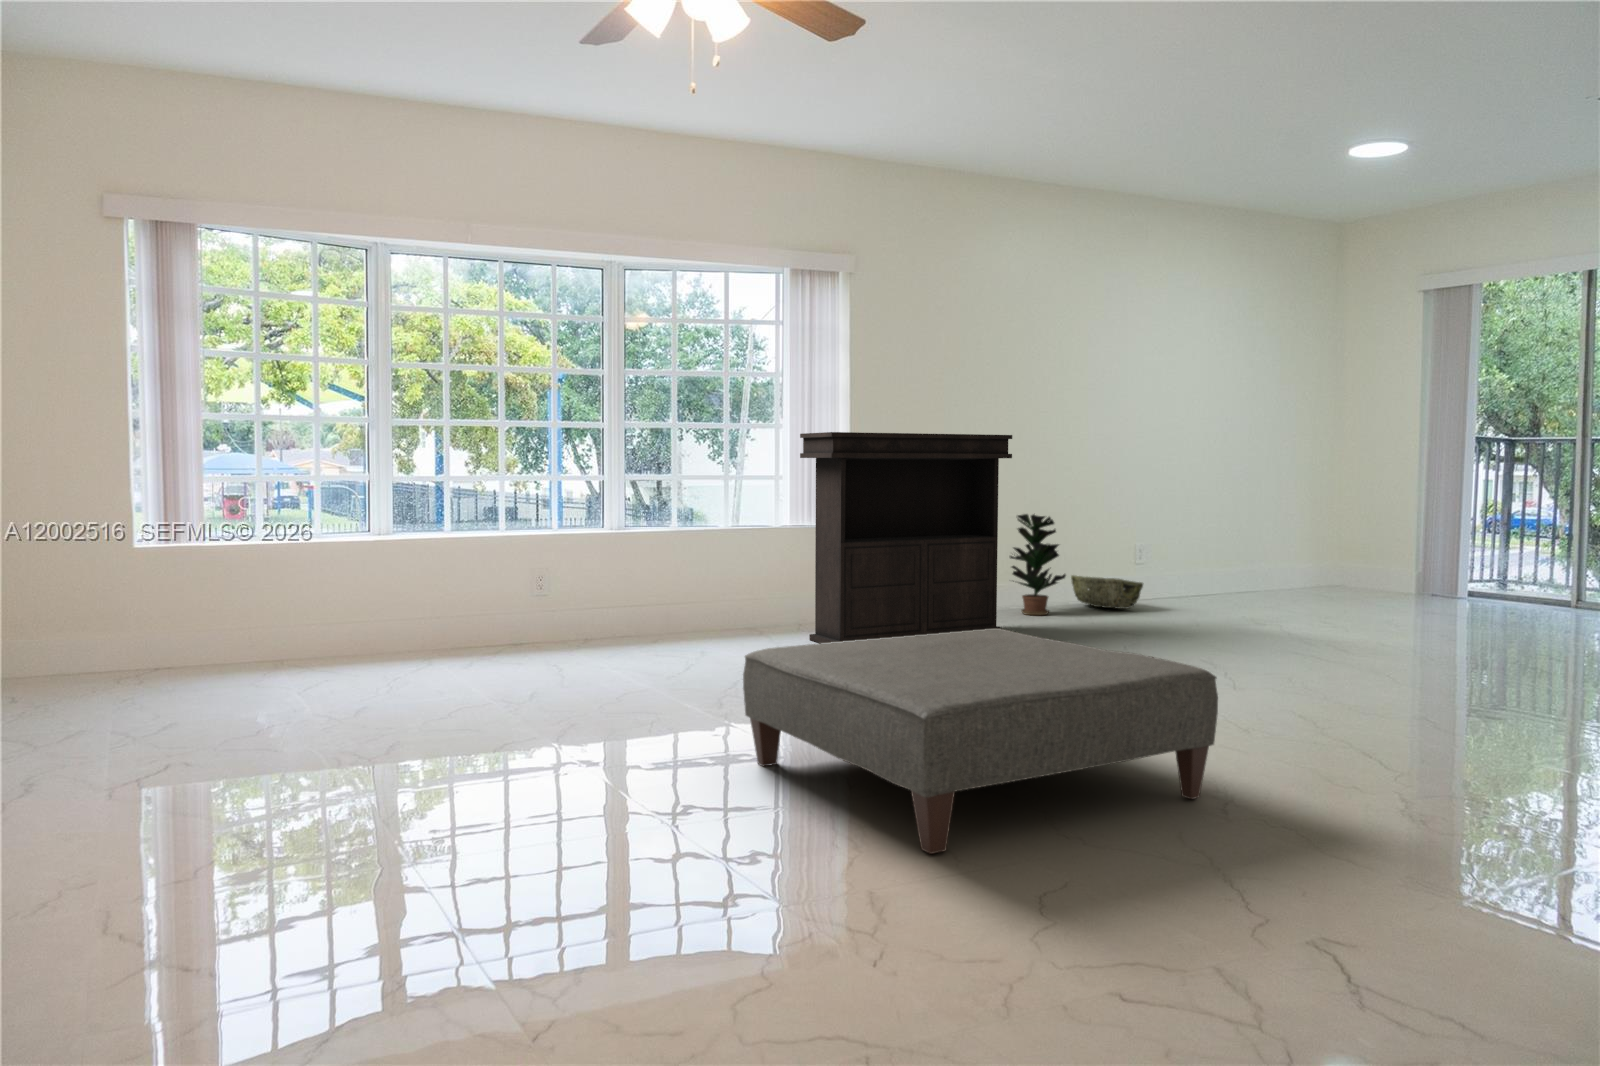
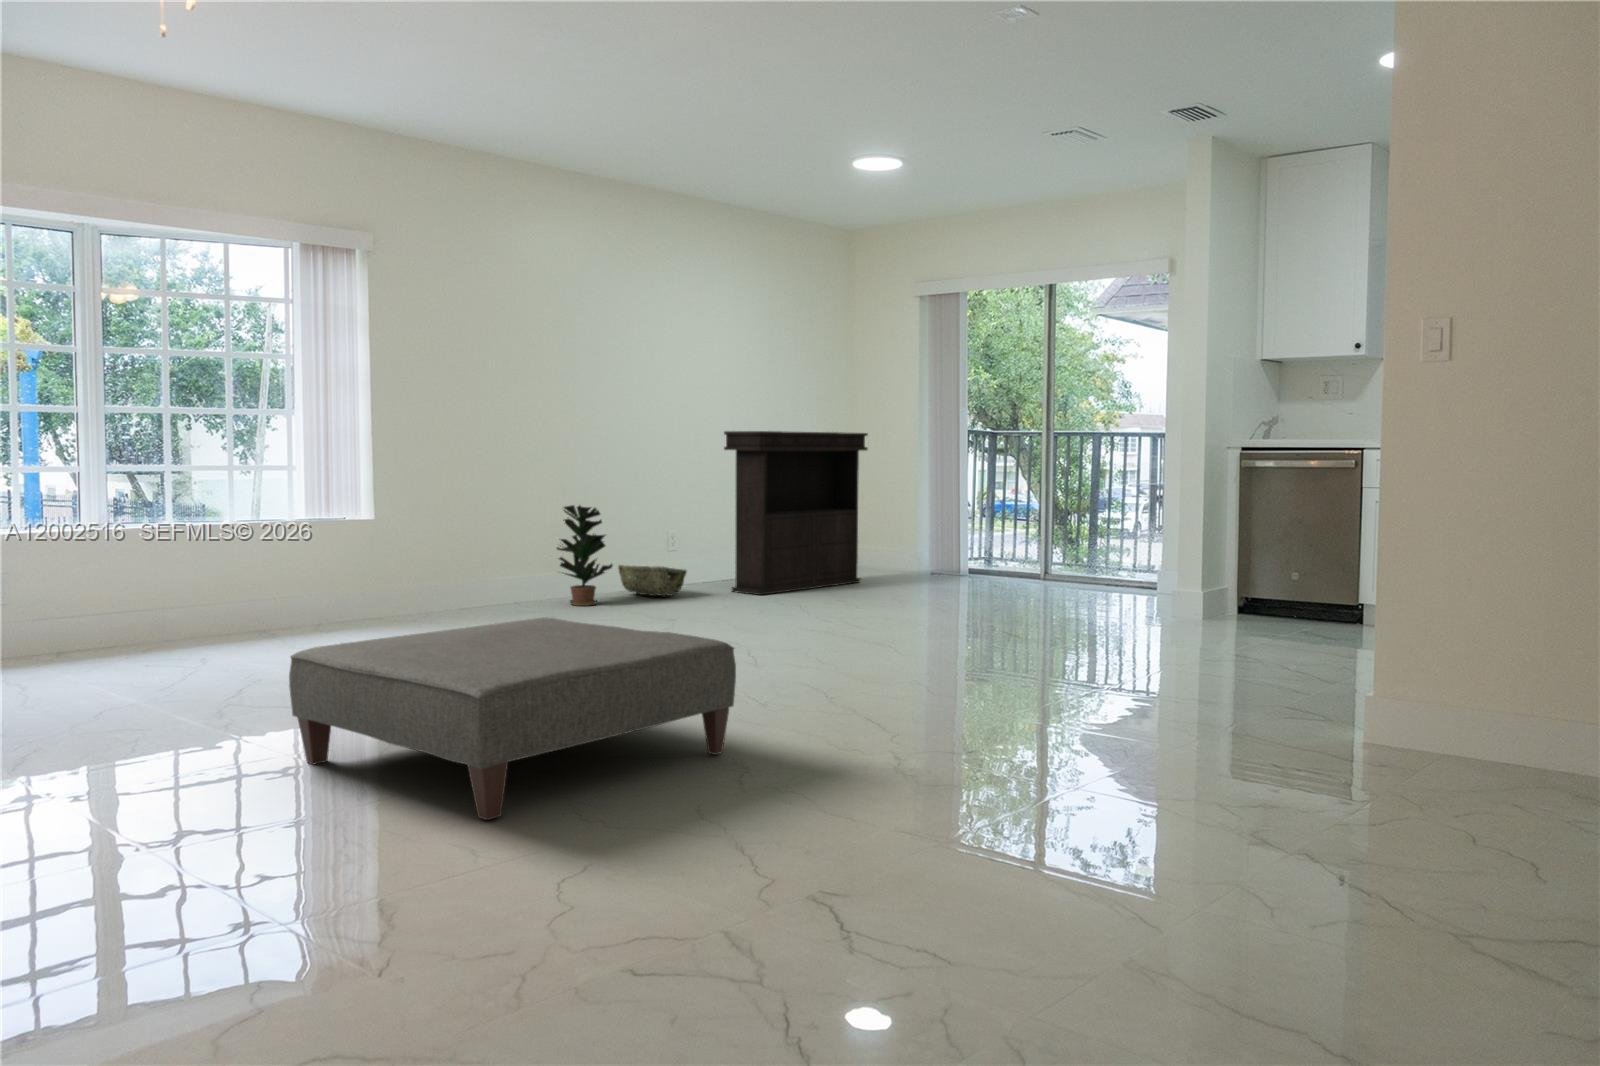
console table: present [800,432,1012,643] -> present [724,431,868,595]

